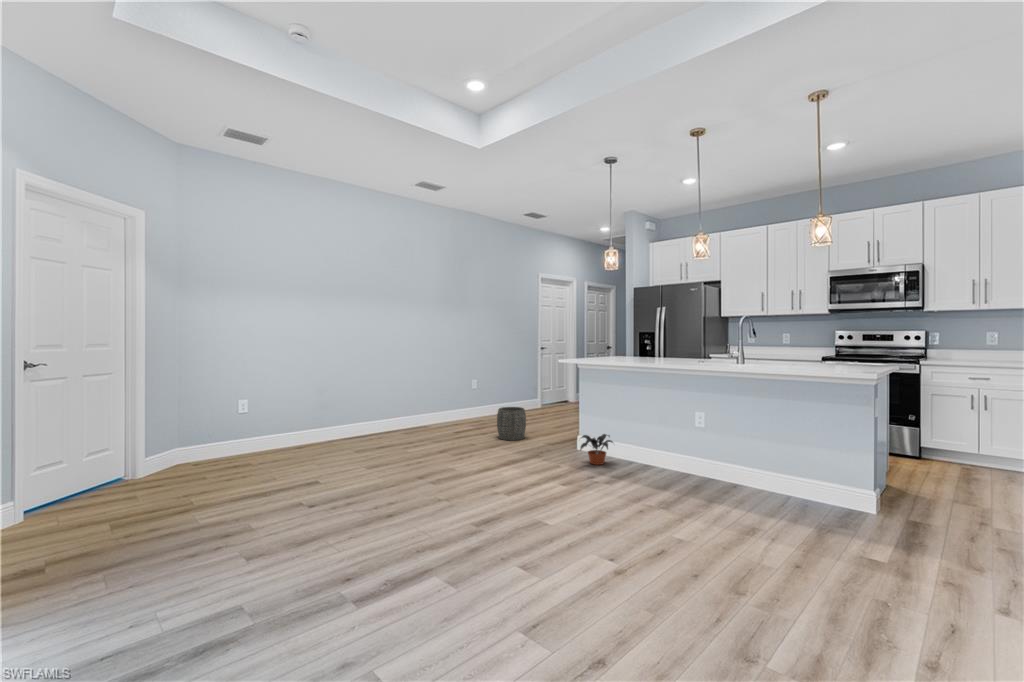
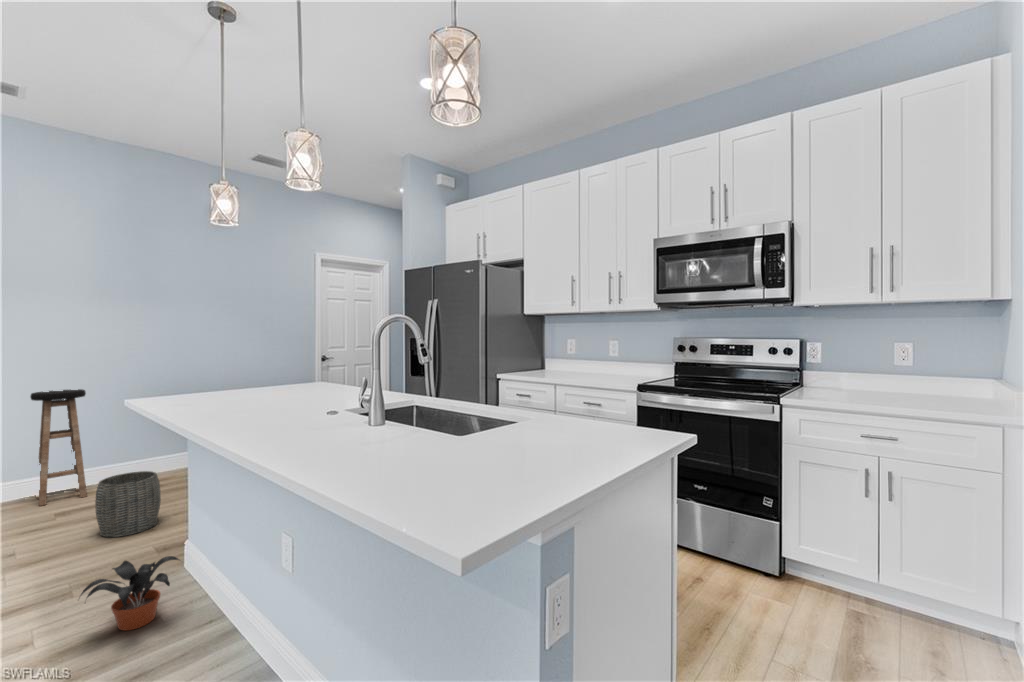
bar stool: none [421,361,451,429] -> present [30,389,87,506]

